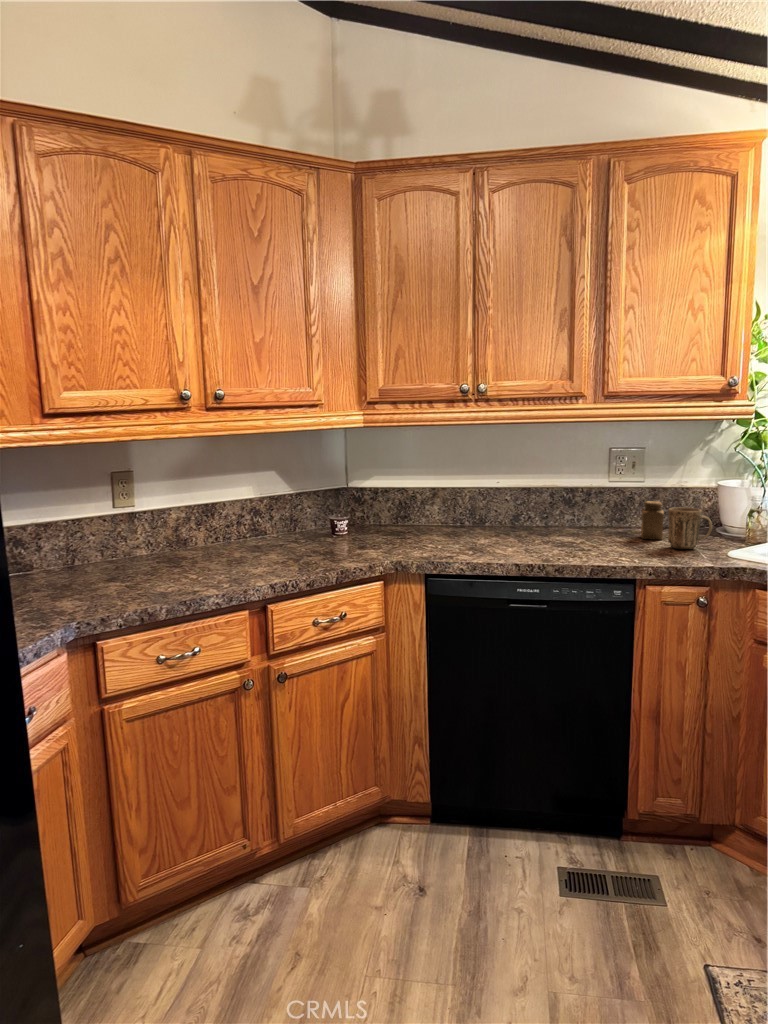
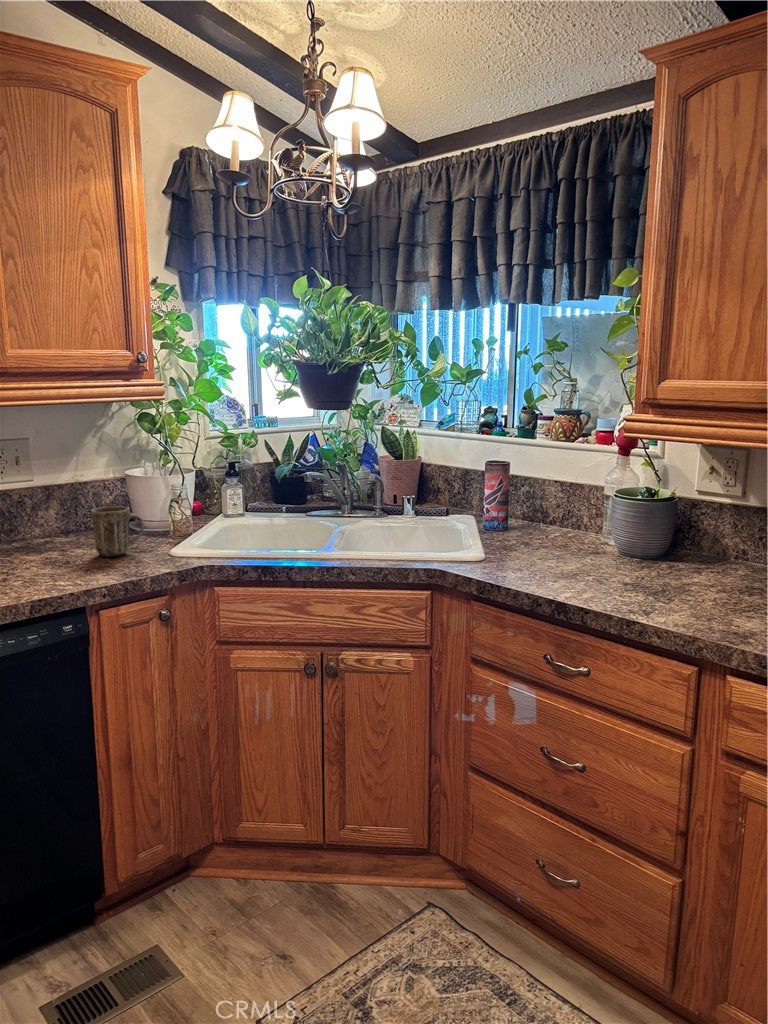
salt shaker: present [641,501,664,540] -> none [46,503,78,551]

